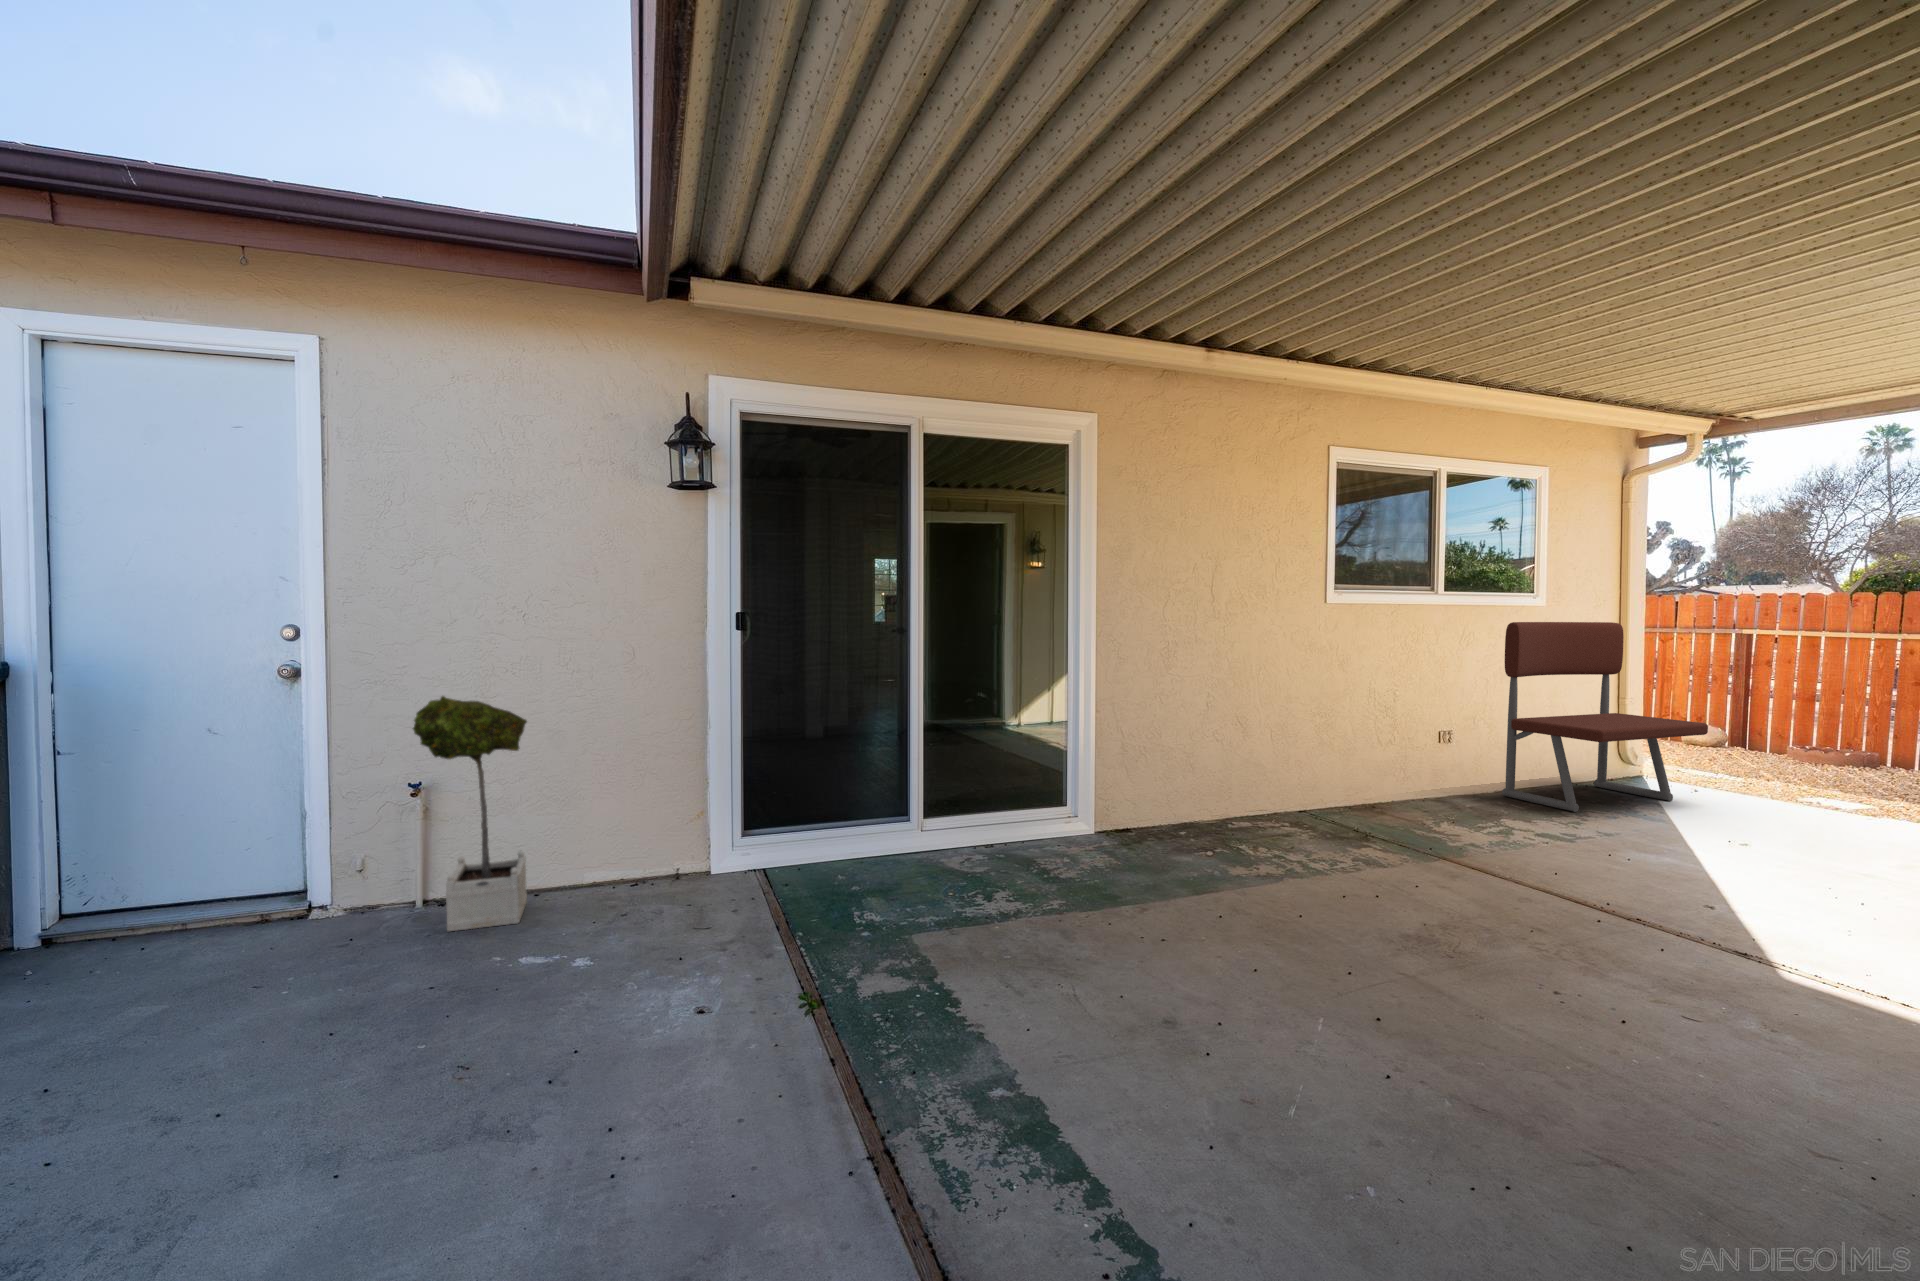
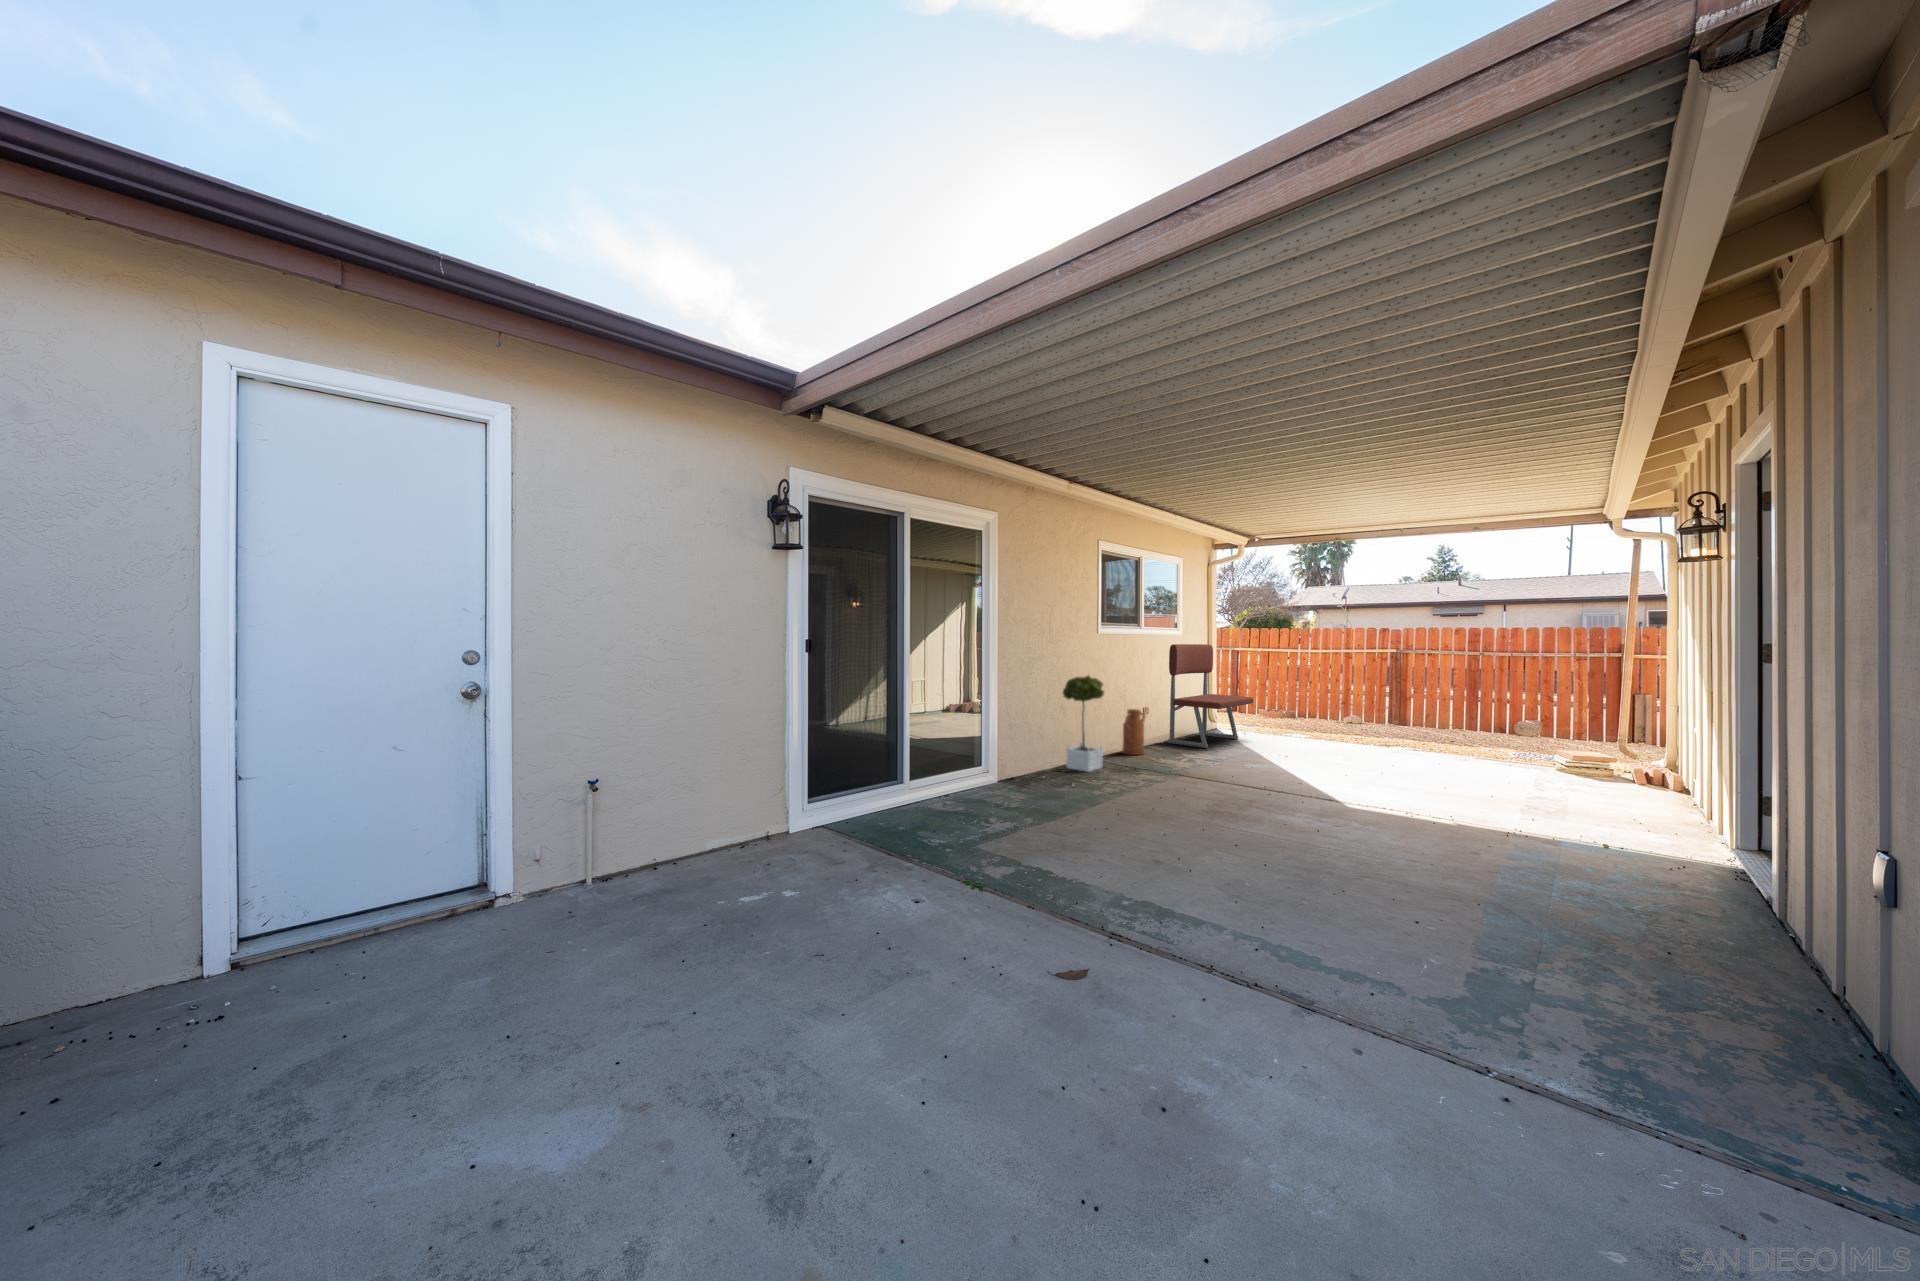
potted tree: present [413,696,527,931] -> present [1063,676,1104,772]
watering can: none [1386,731,1444,813] -> present [1122,708,1147,755]

